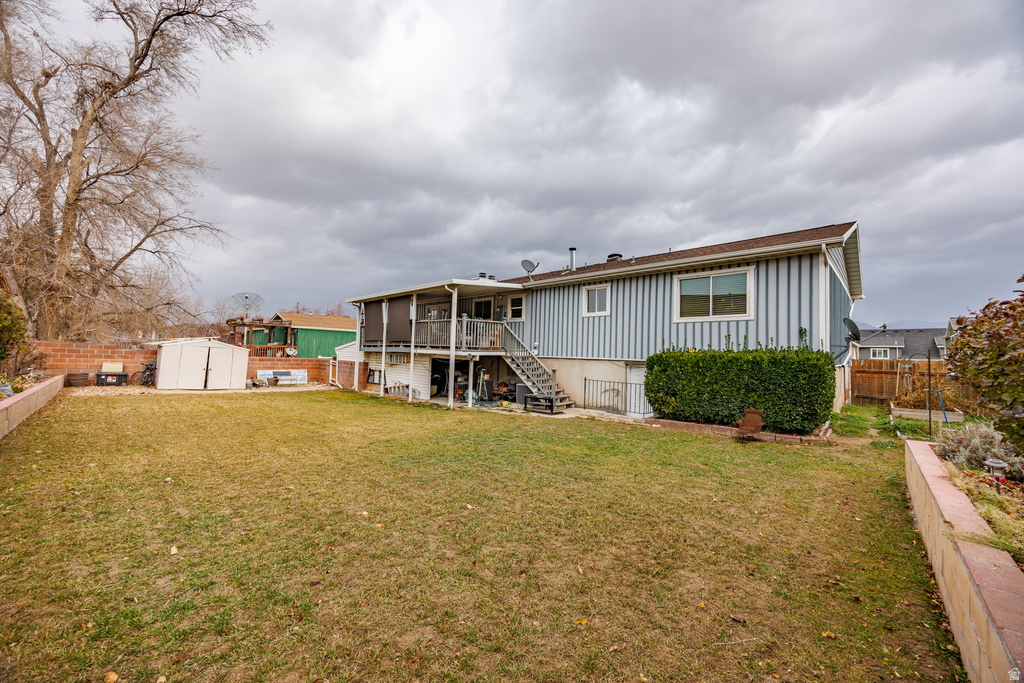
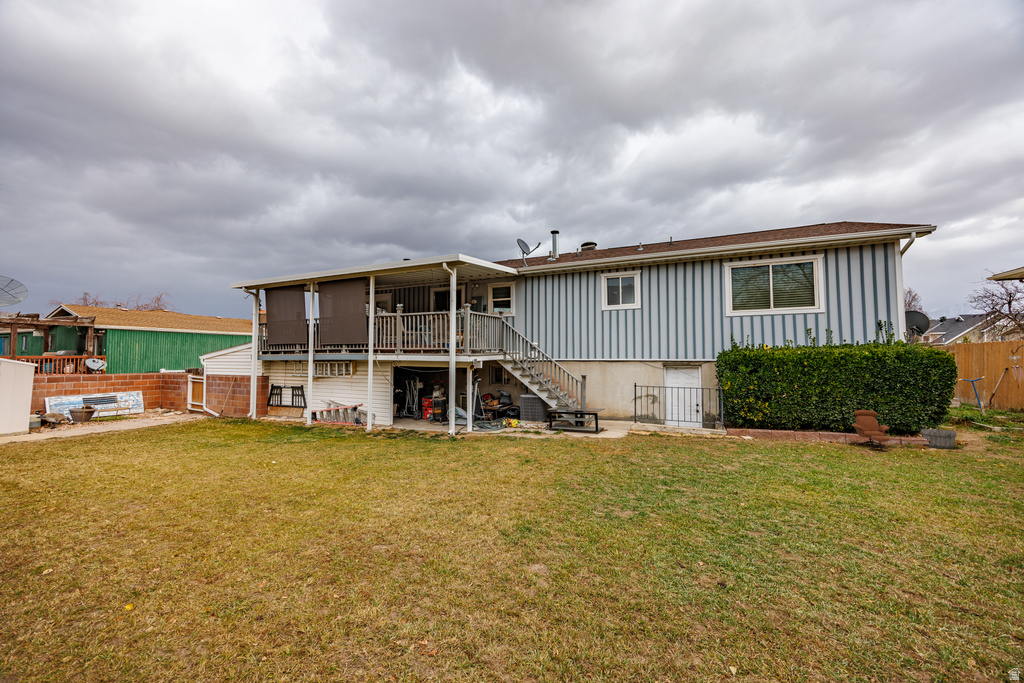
wooden bucket: none [802,426,831,448] -> present [921,425,956,449]

